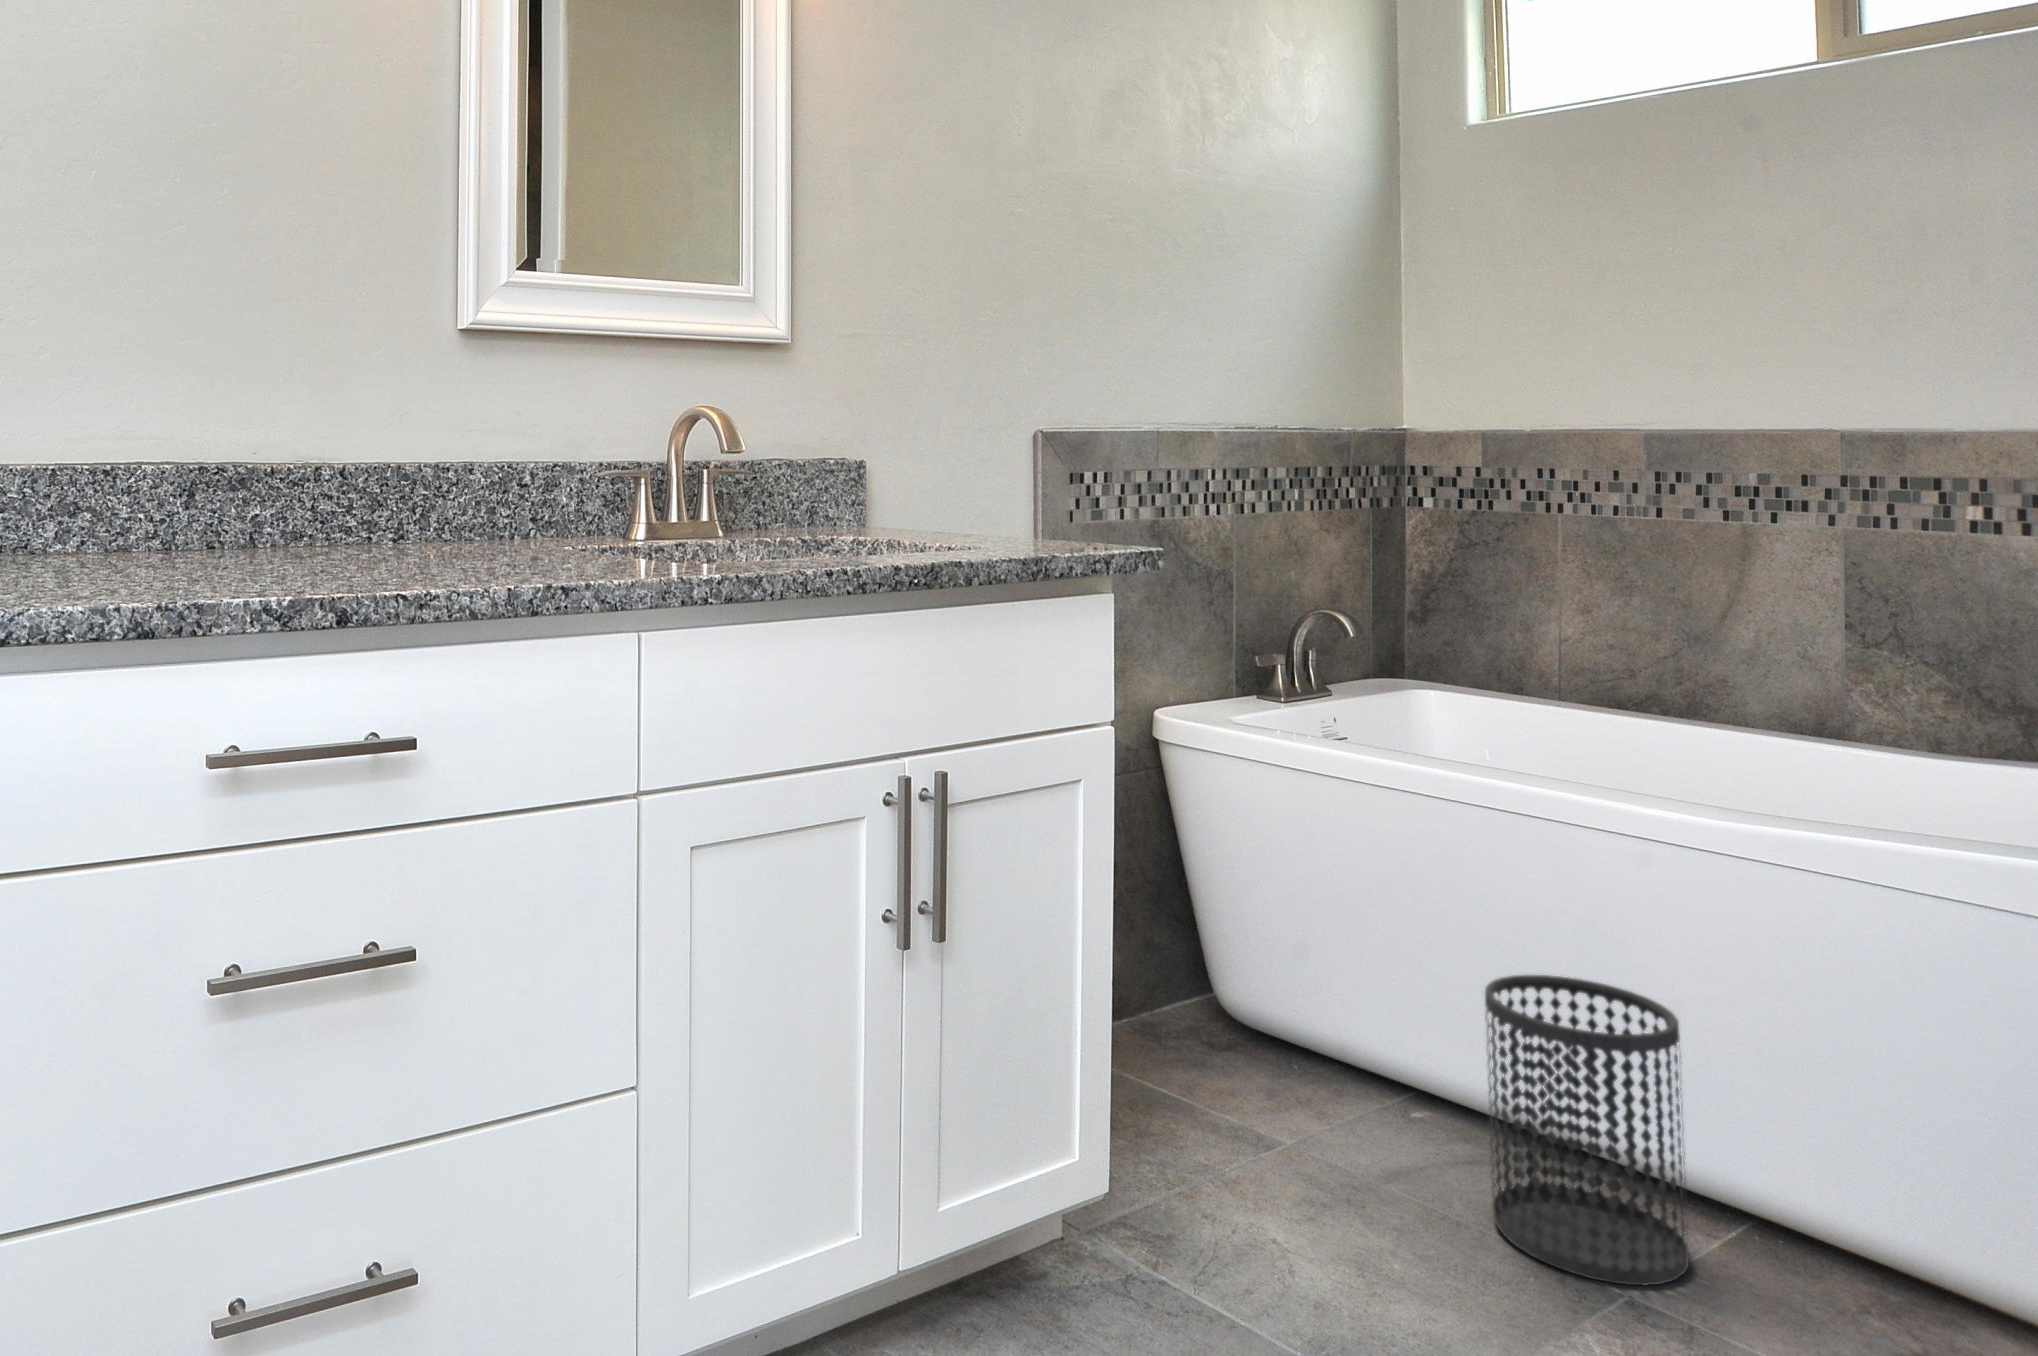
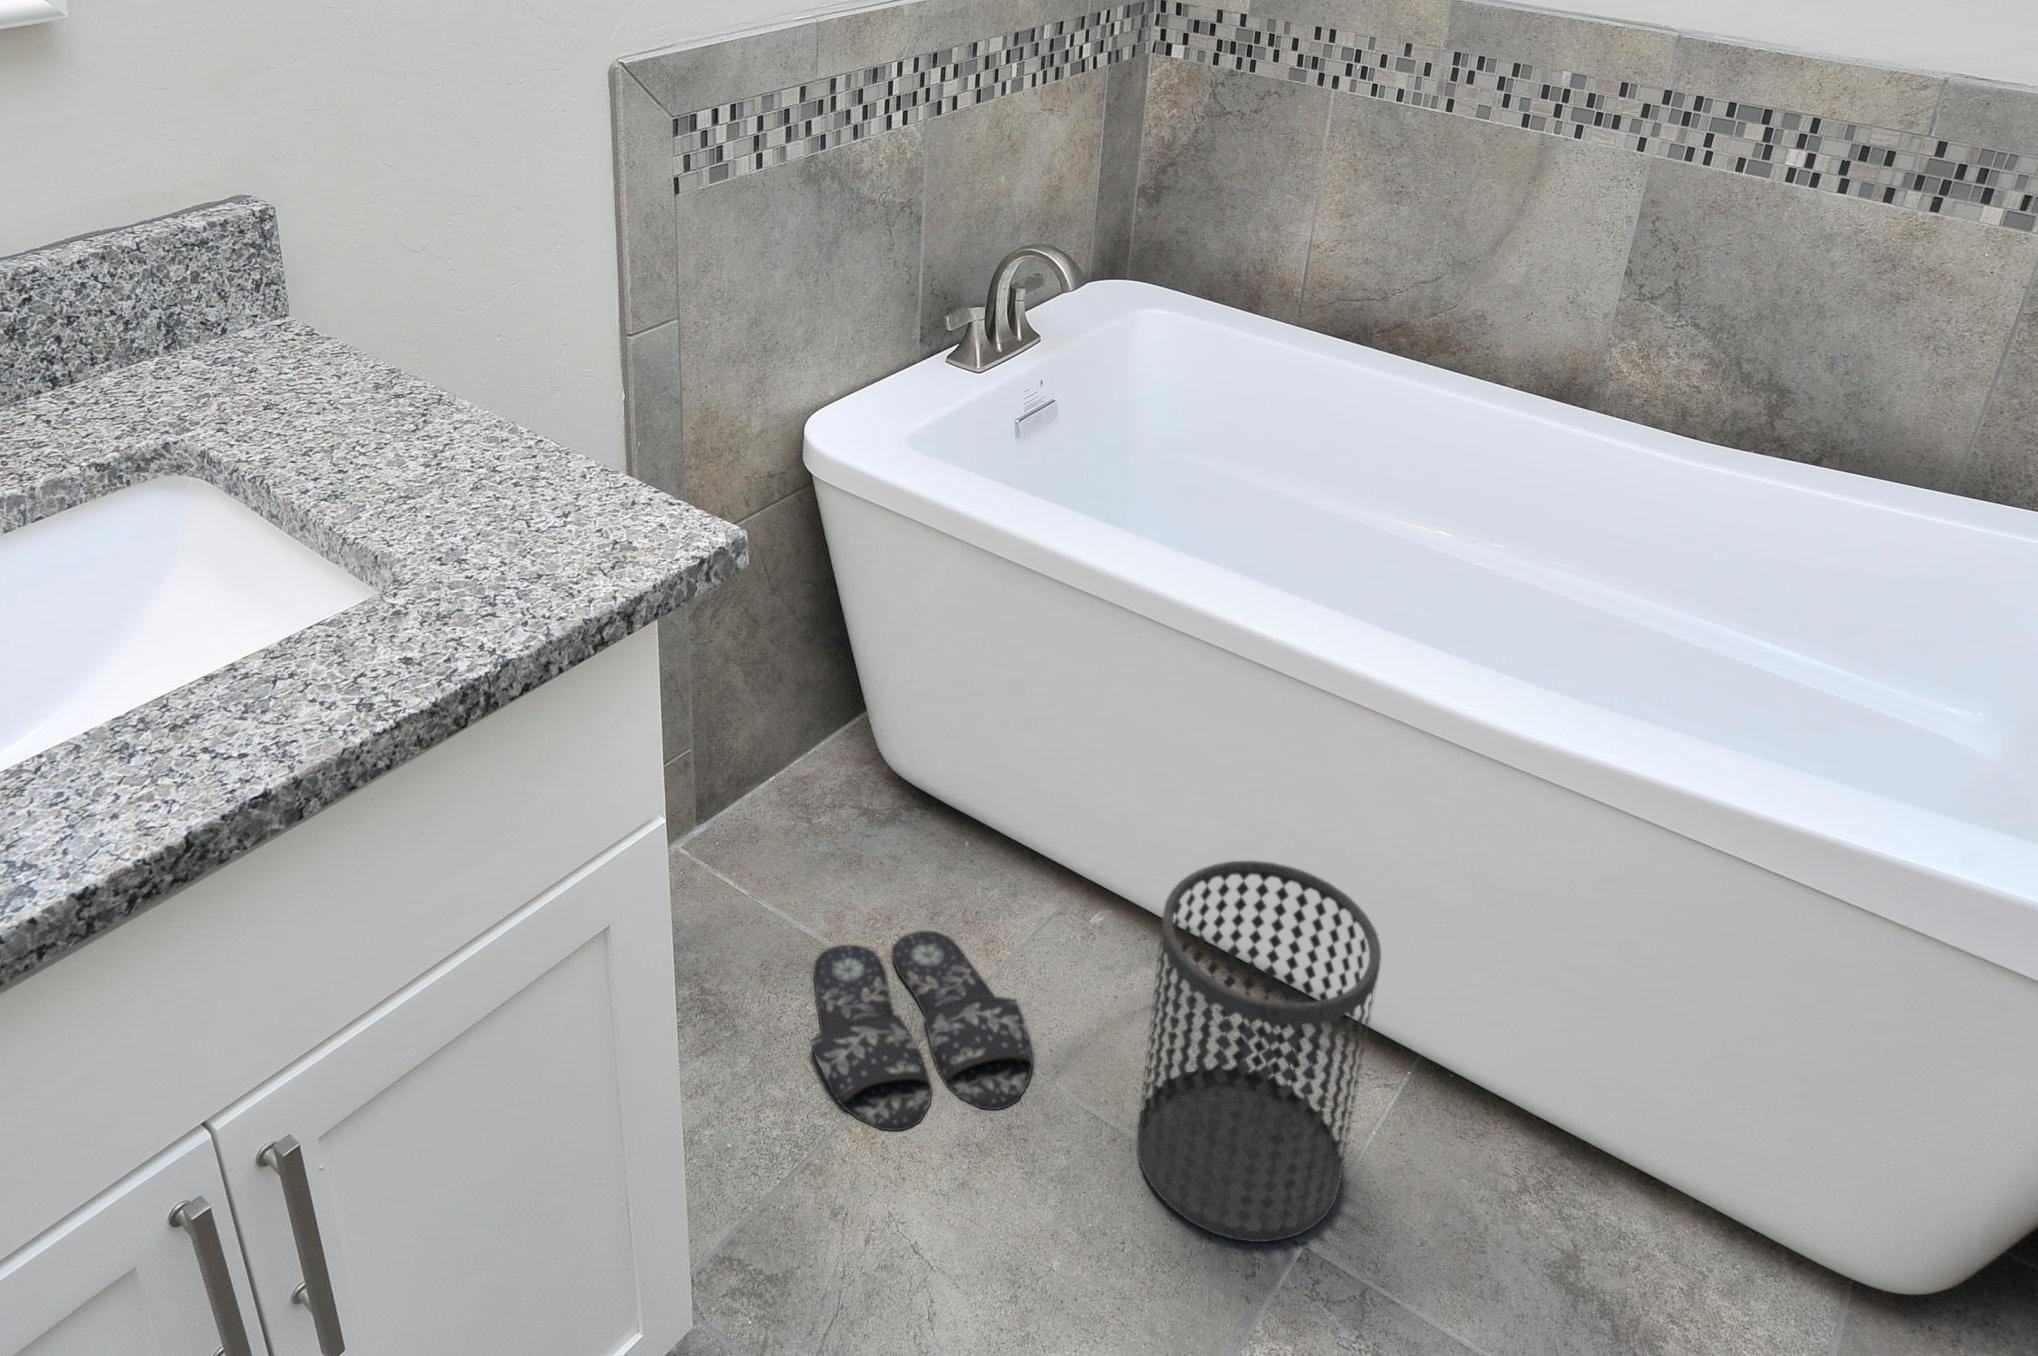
slippers: none [1199,1096,1394,1192] -> present [810,931,1033,1131]

